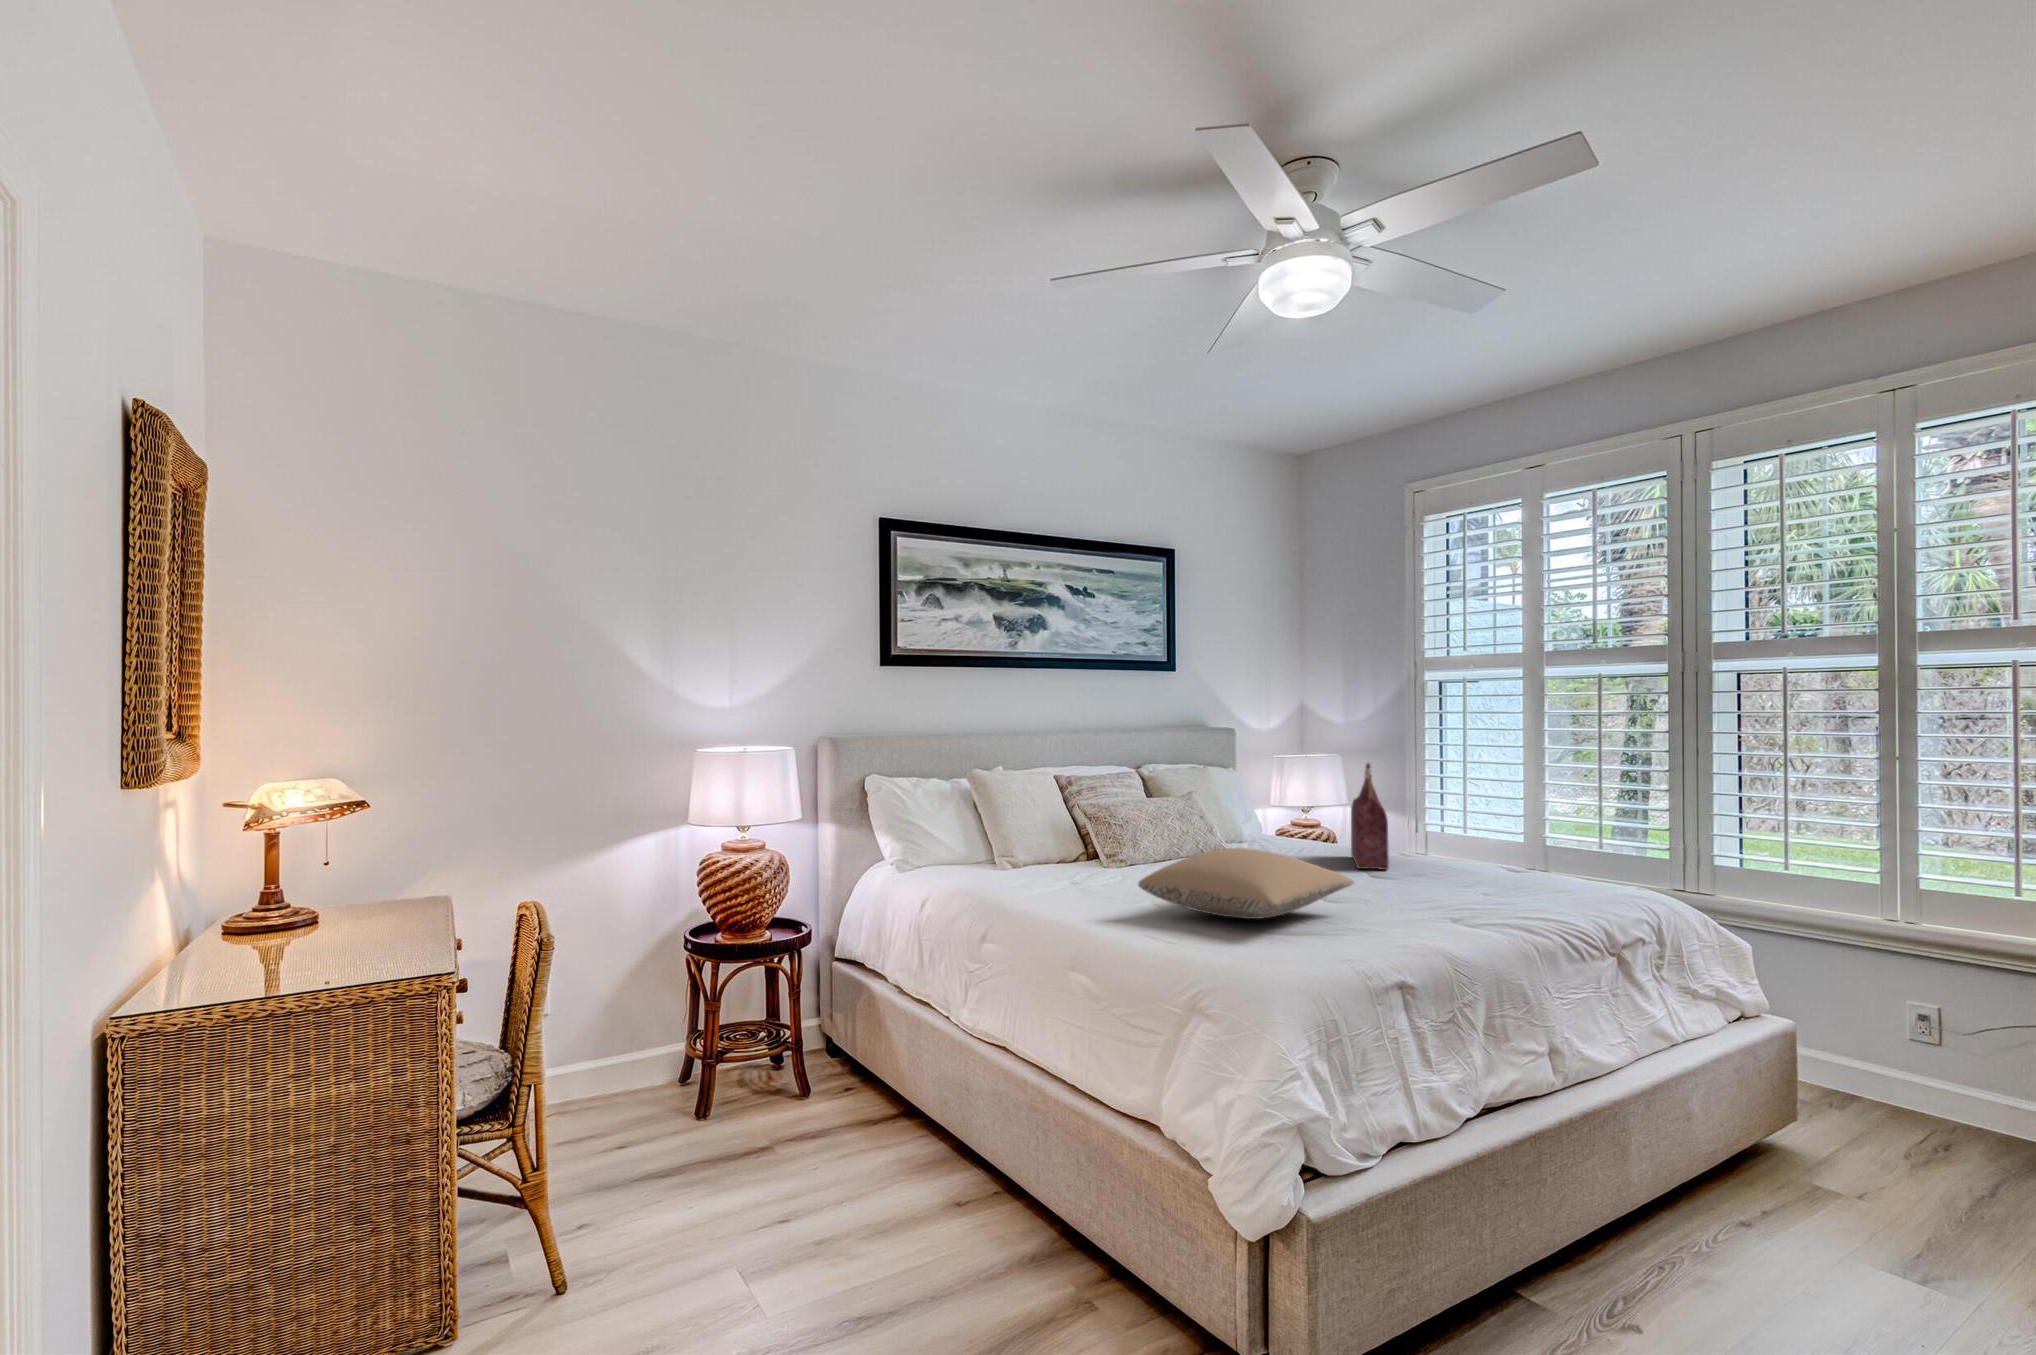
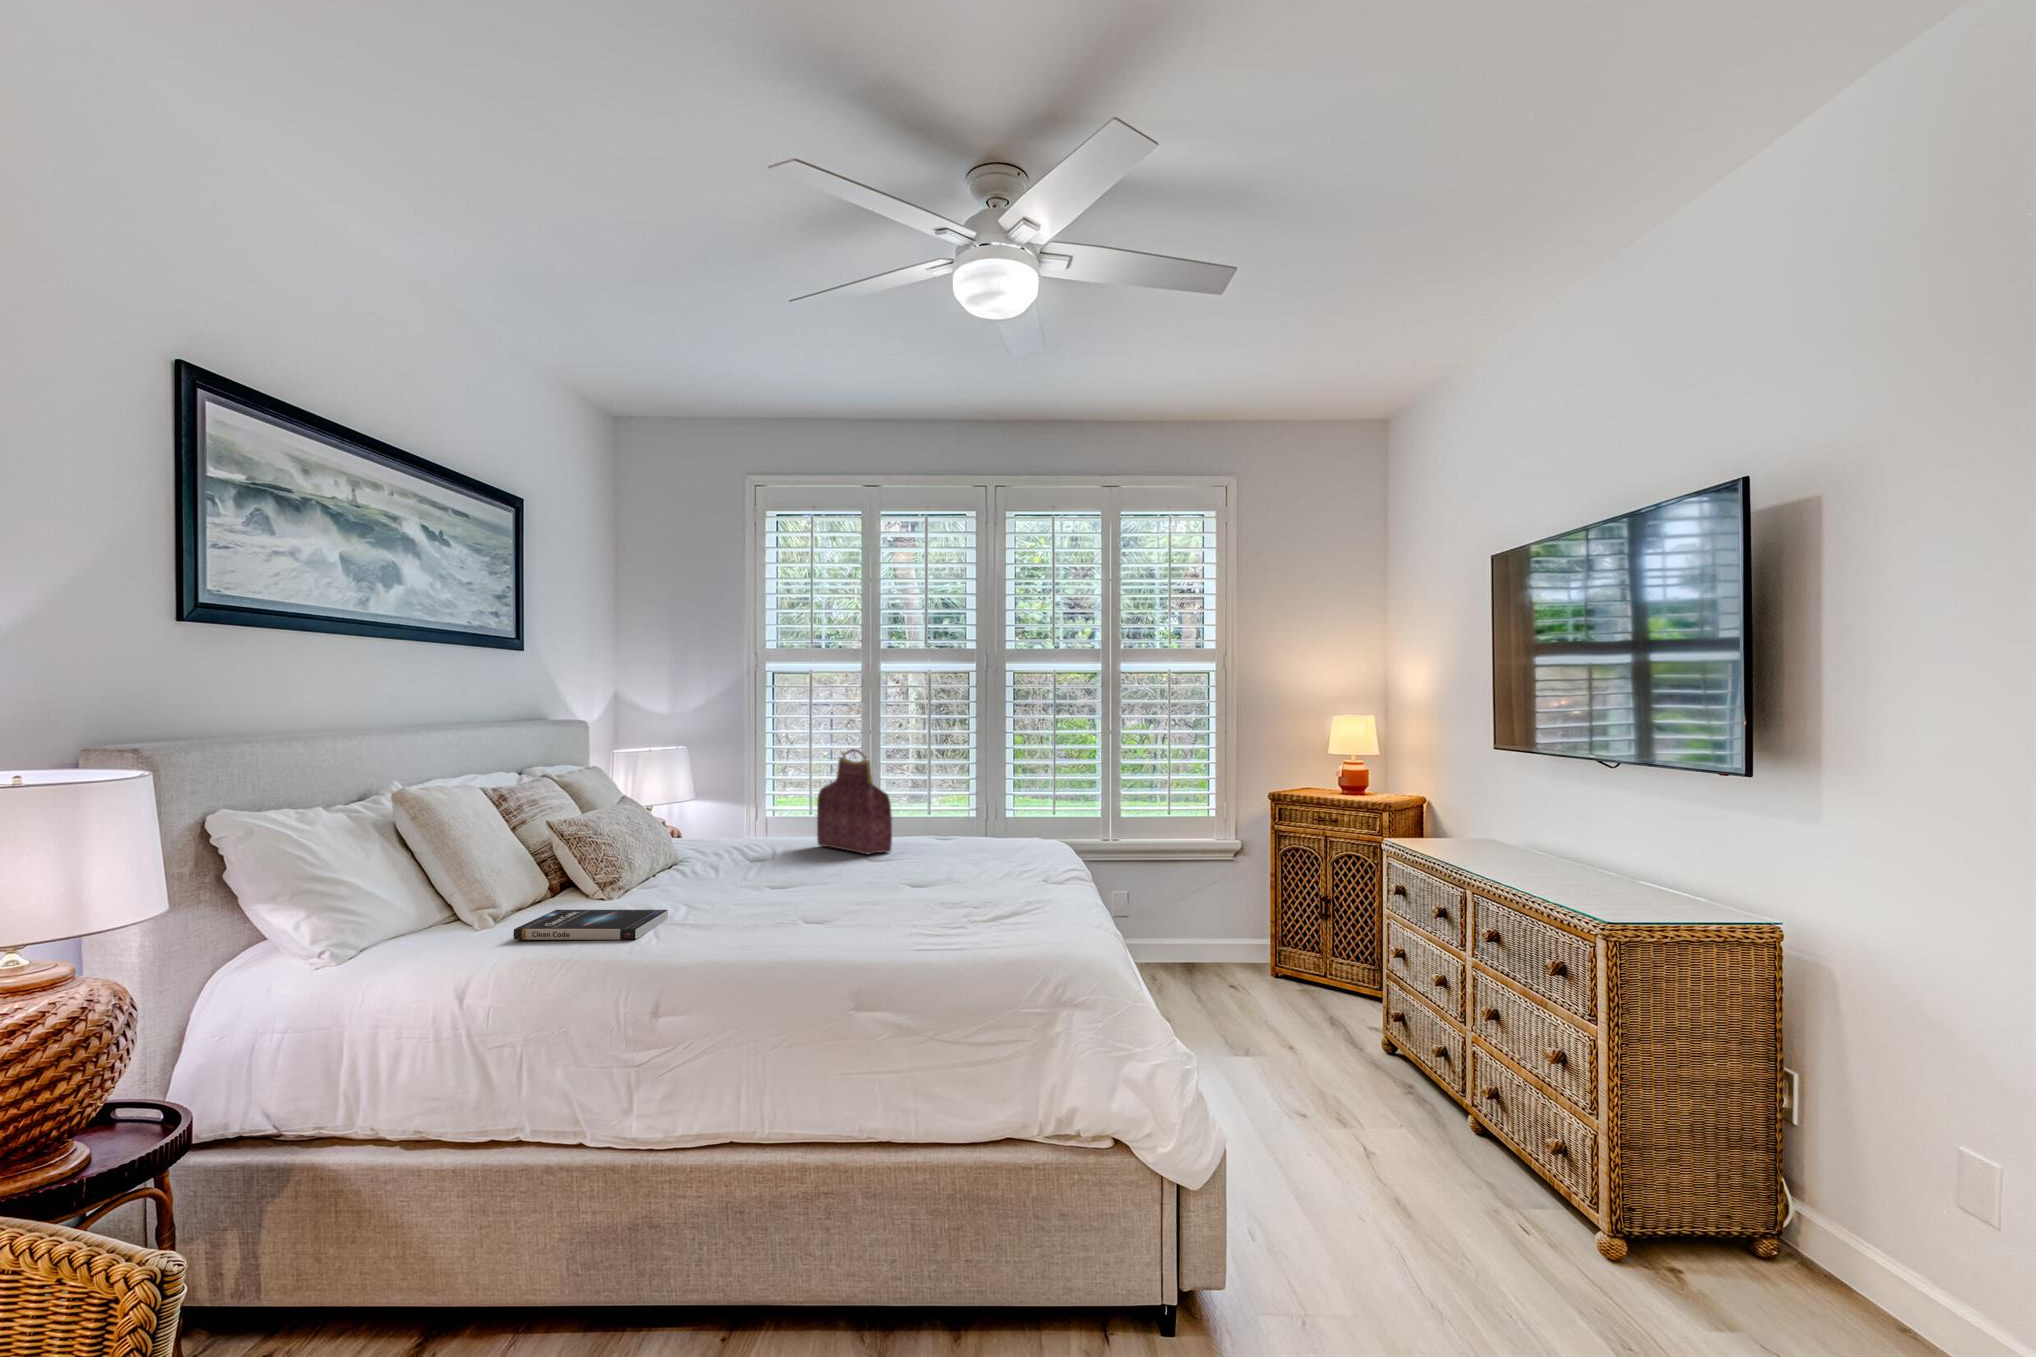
pillow: present [1138,848,1354,919] -> none [856,840,1041,914]
book: none [986,864,1086,890] -> present [513,910,668,940]

